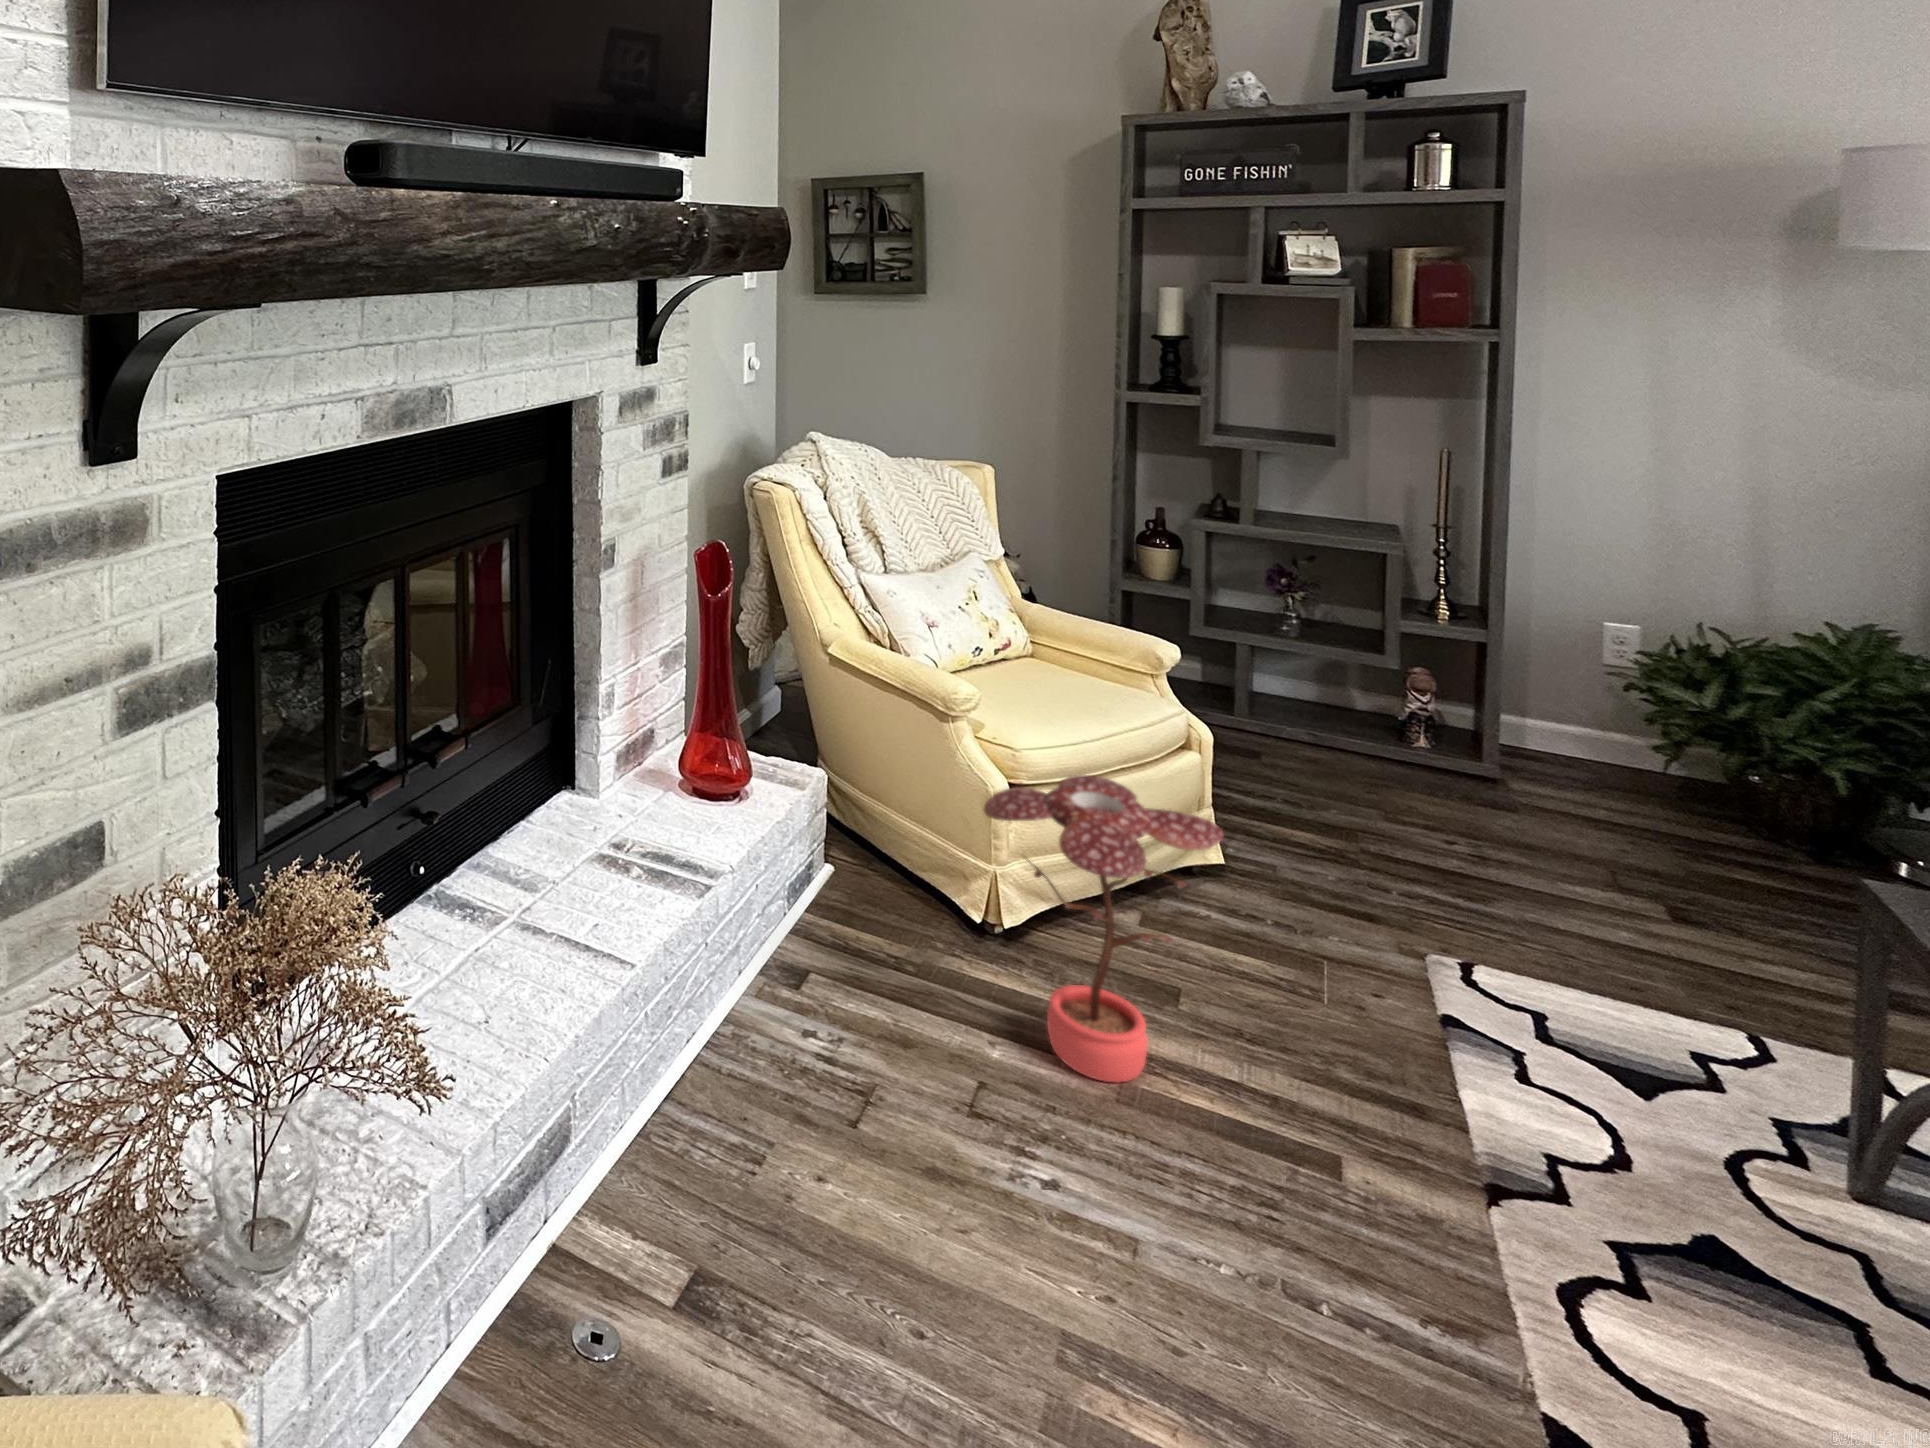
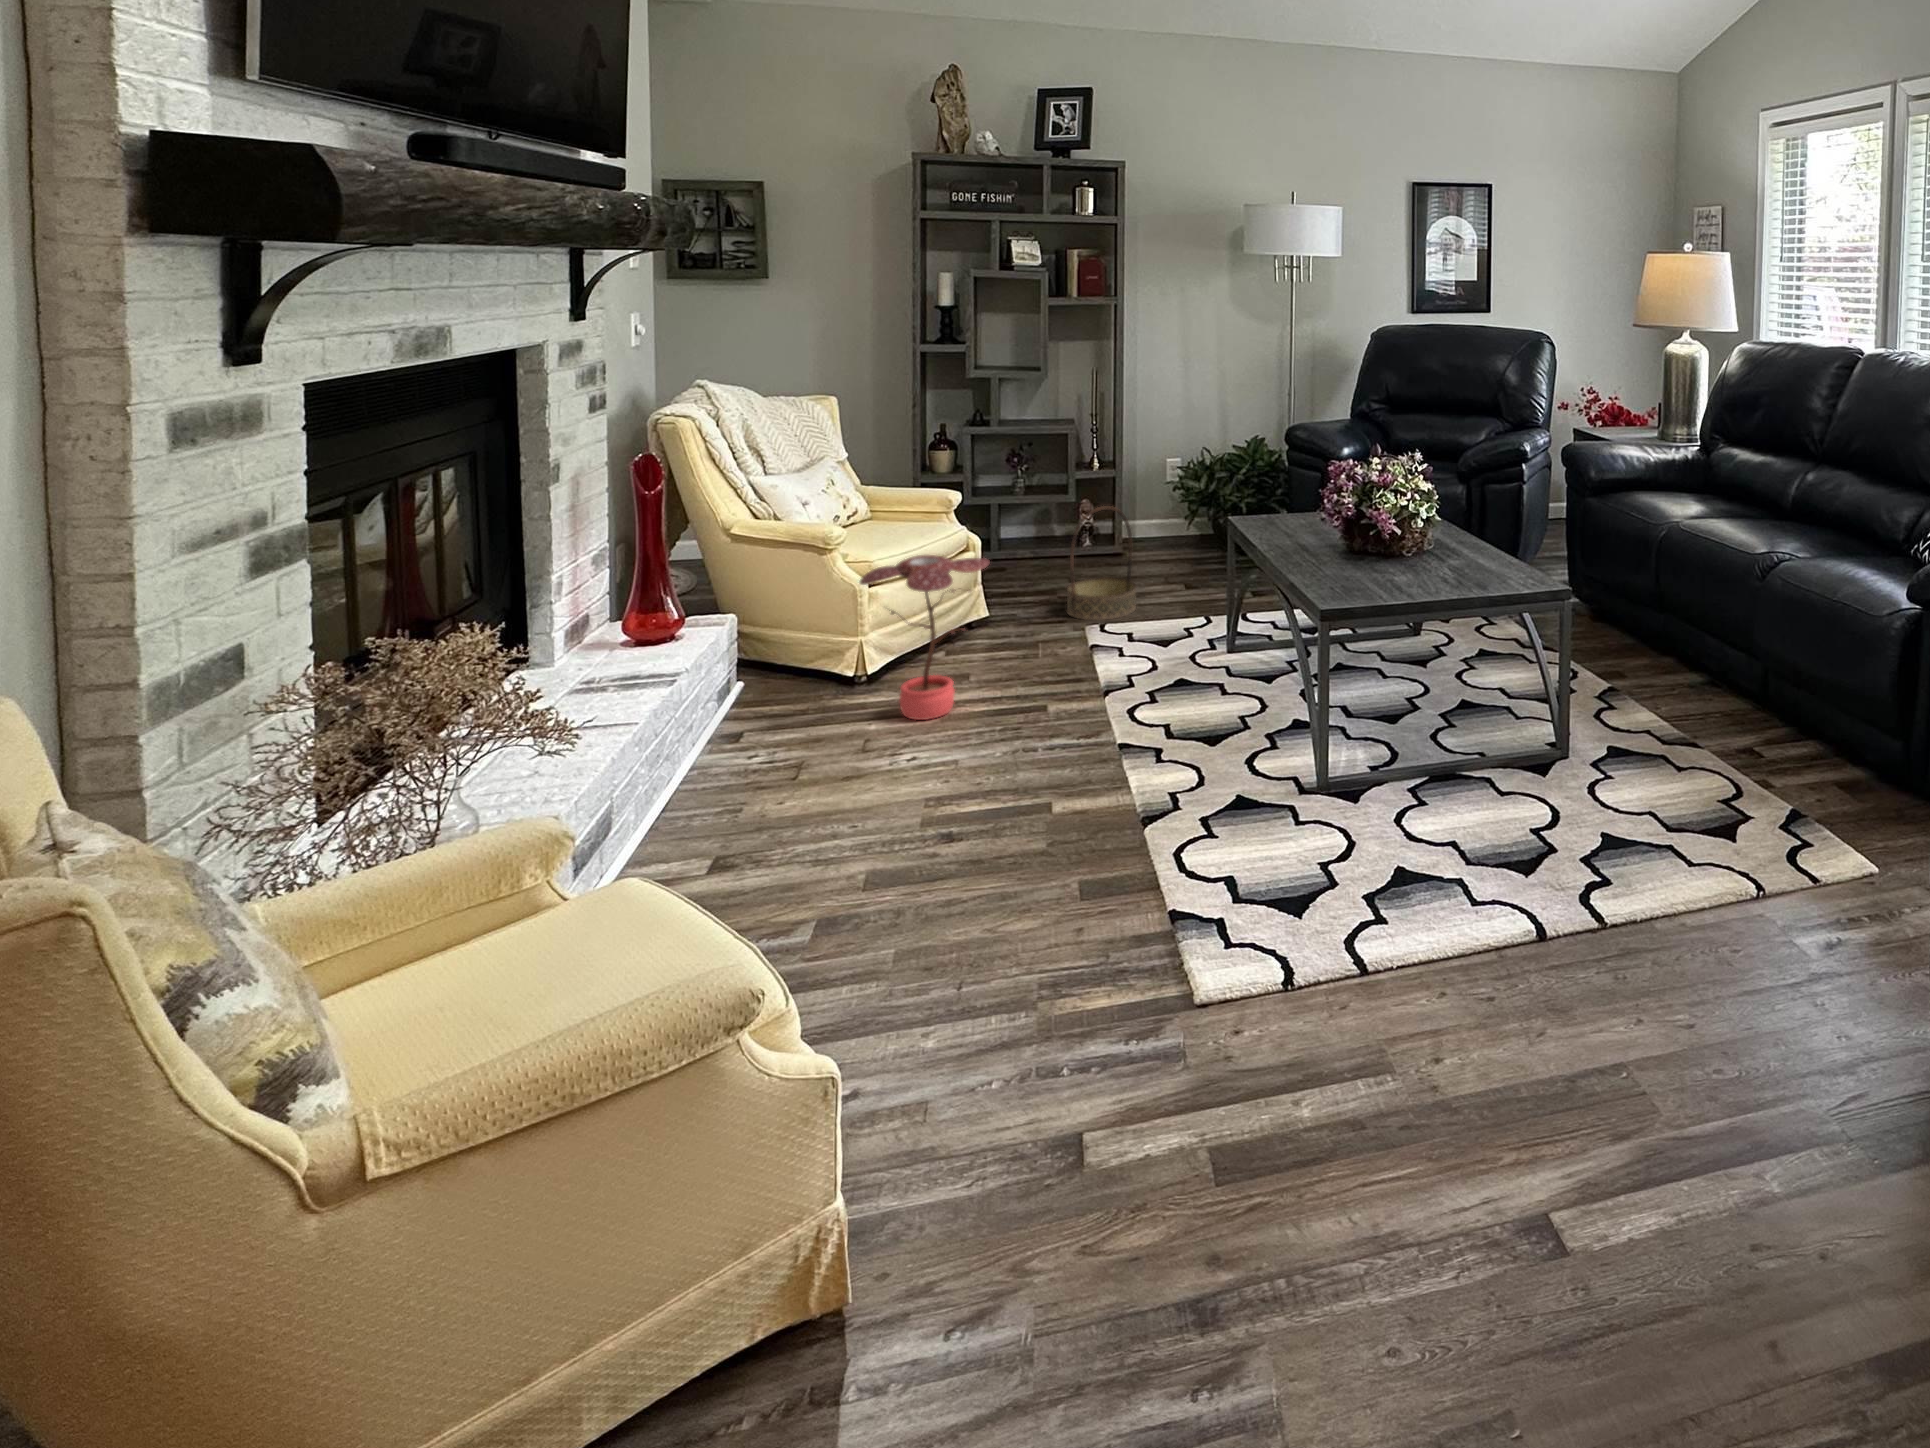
basket: none [1381,721,1543,944] -> present [1066,506,1136,620]

